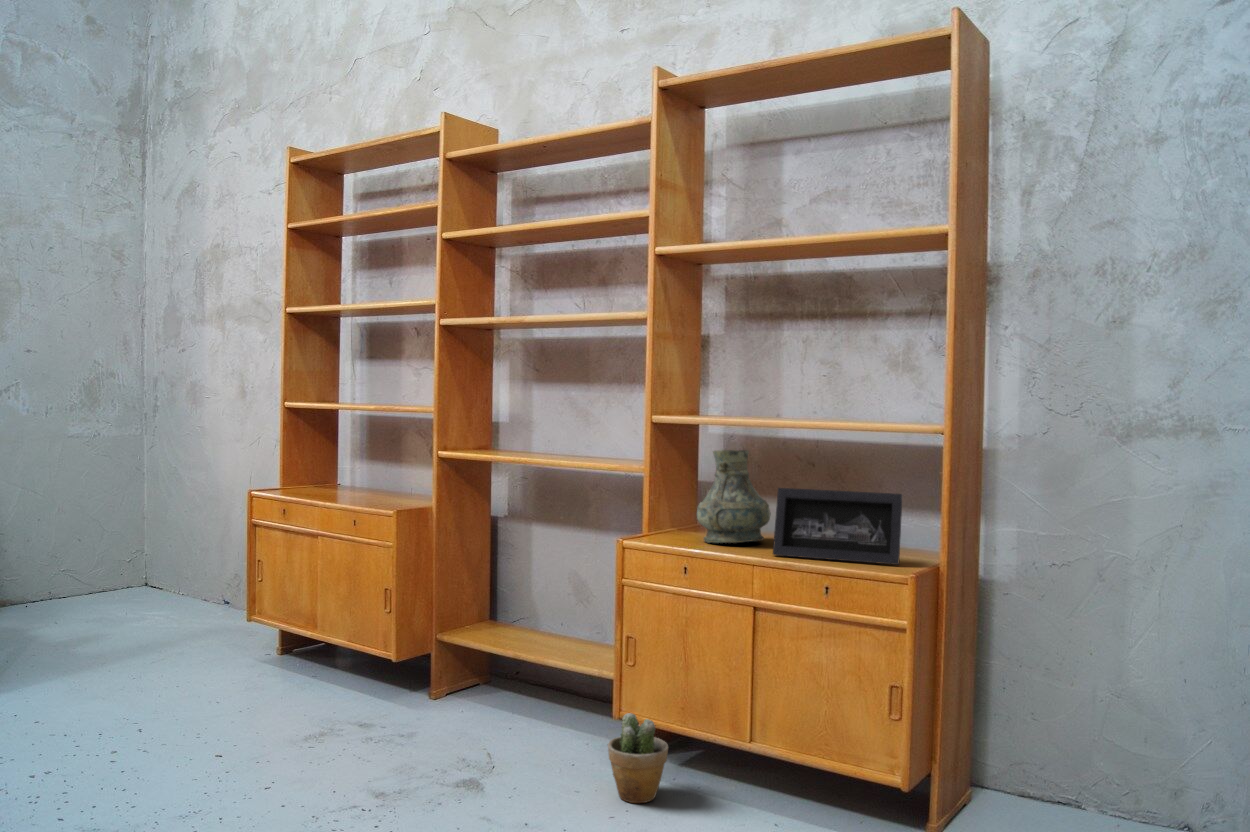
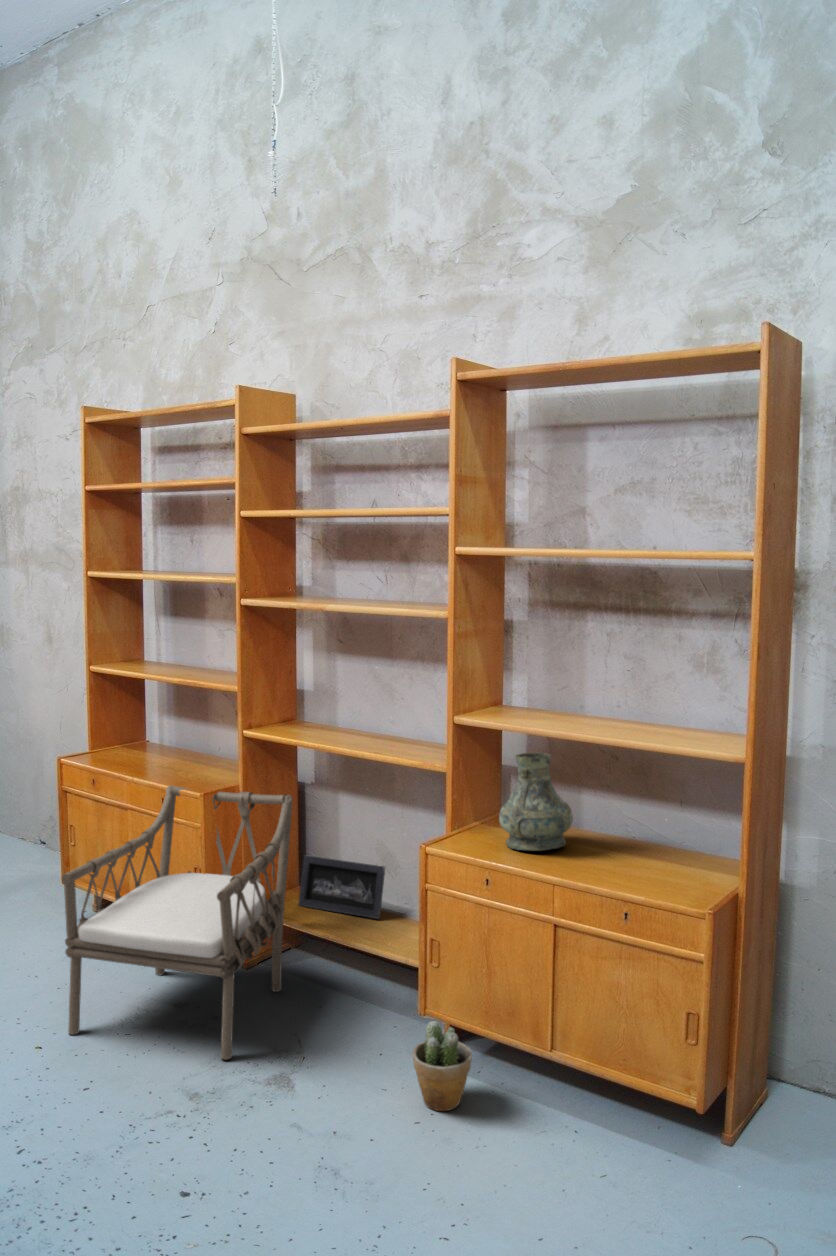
picture frame: present [773,488,902,565] -> present [298,855,385,919]
armchair: none [252,507,487,763] -> present [62,785,293,1060]

